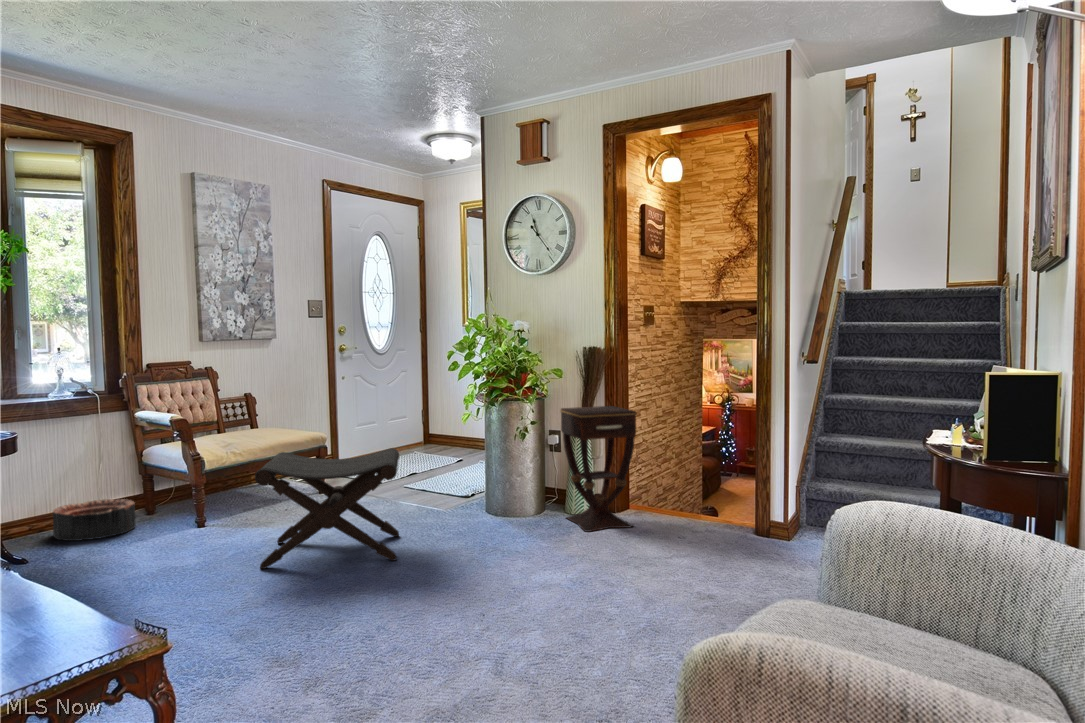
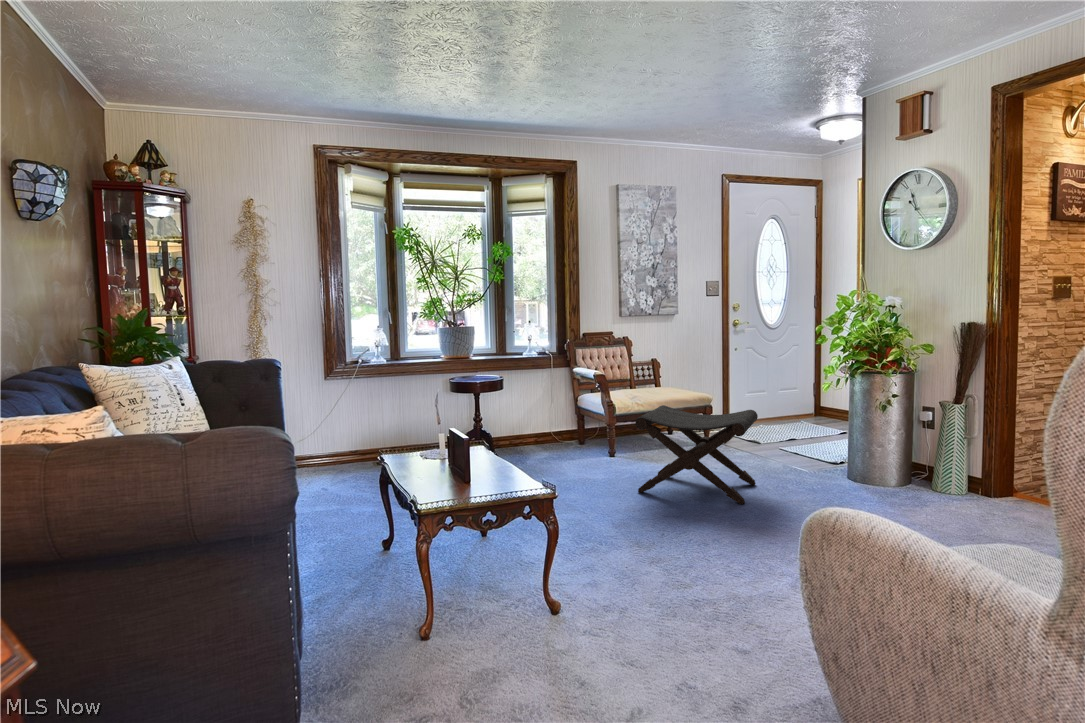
side table: present [560,406,637,532] -> none [927,385,1019,515]
basket: present [53,499,136,541] -> none [523,427,571,454]

